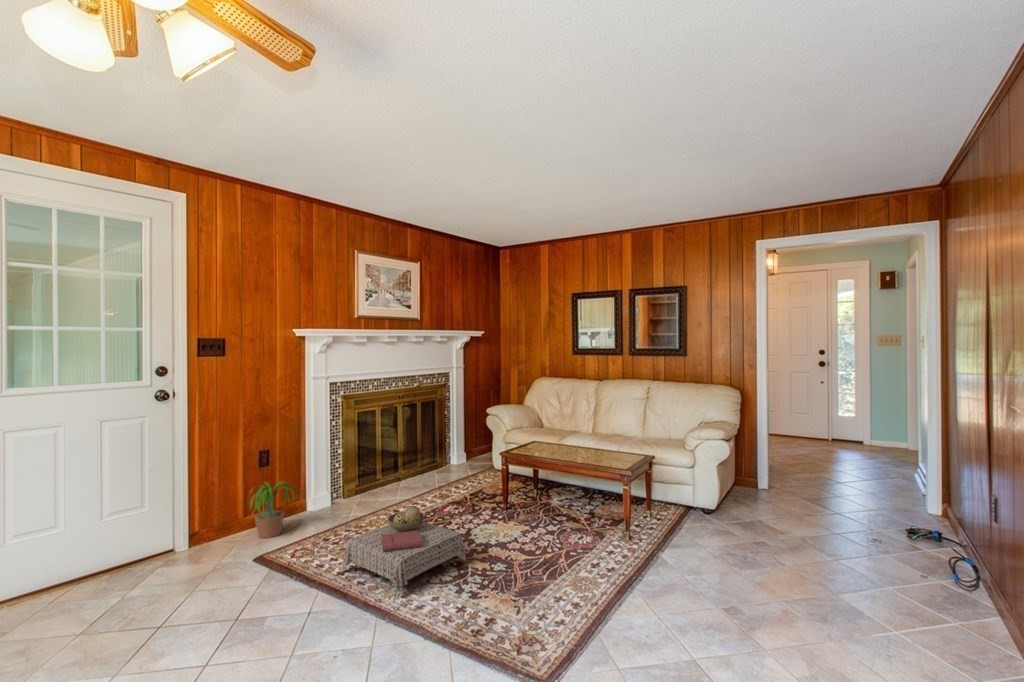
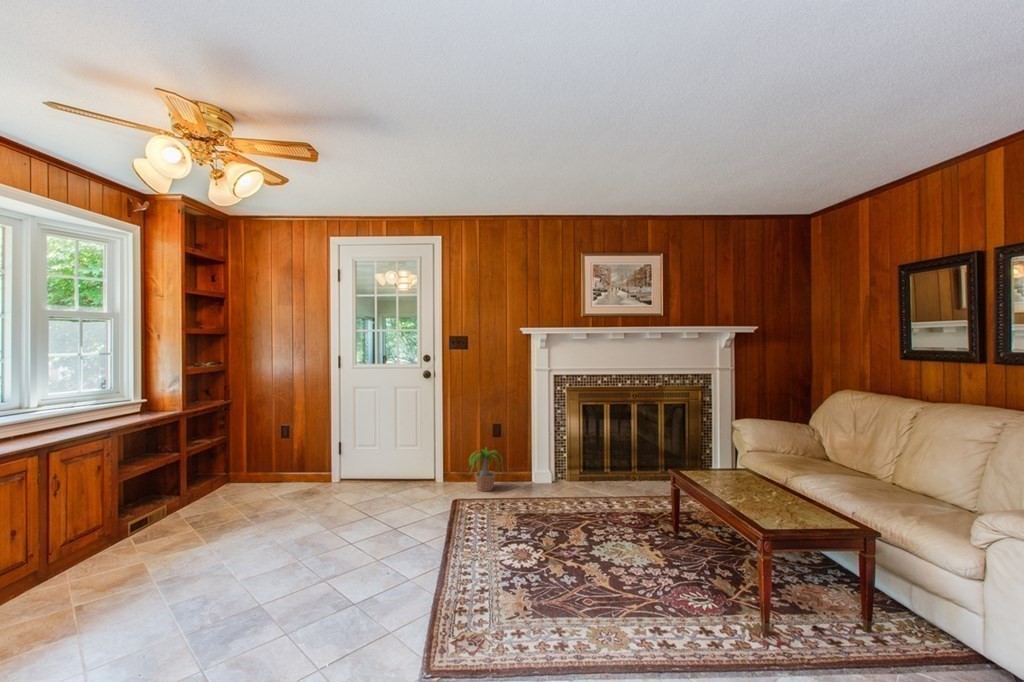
ottoman: present [342,506,466,597] -> none [458,500,551,578]

